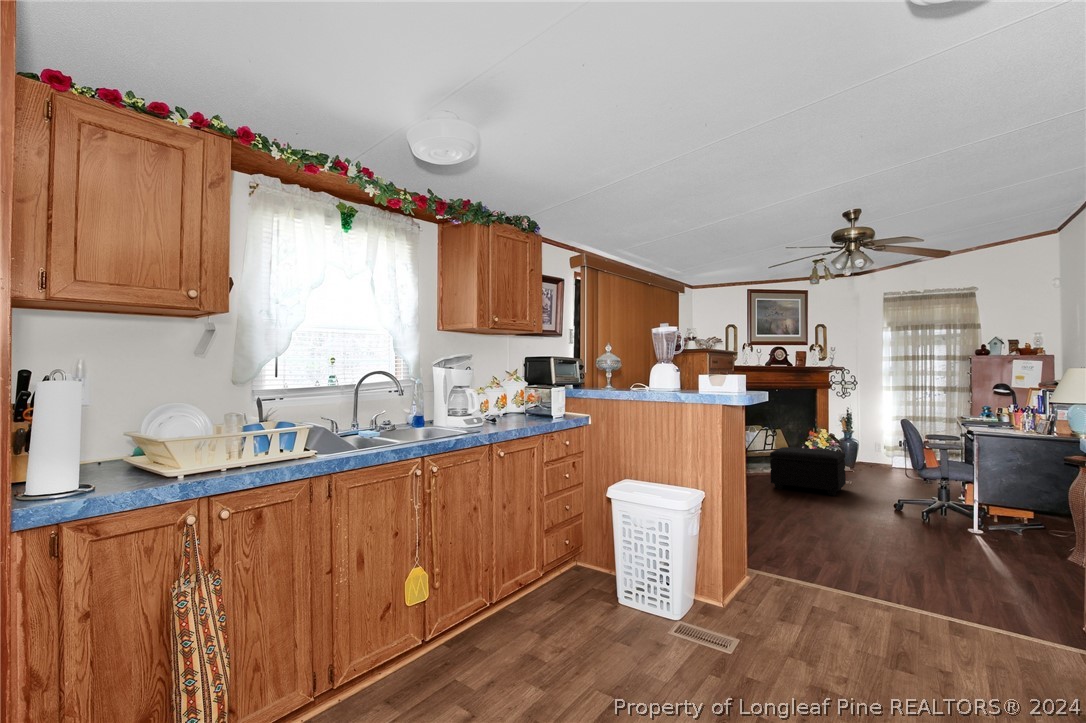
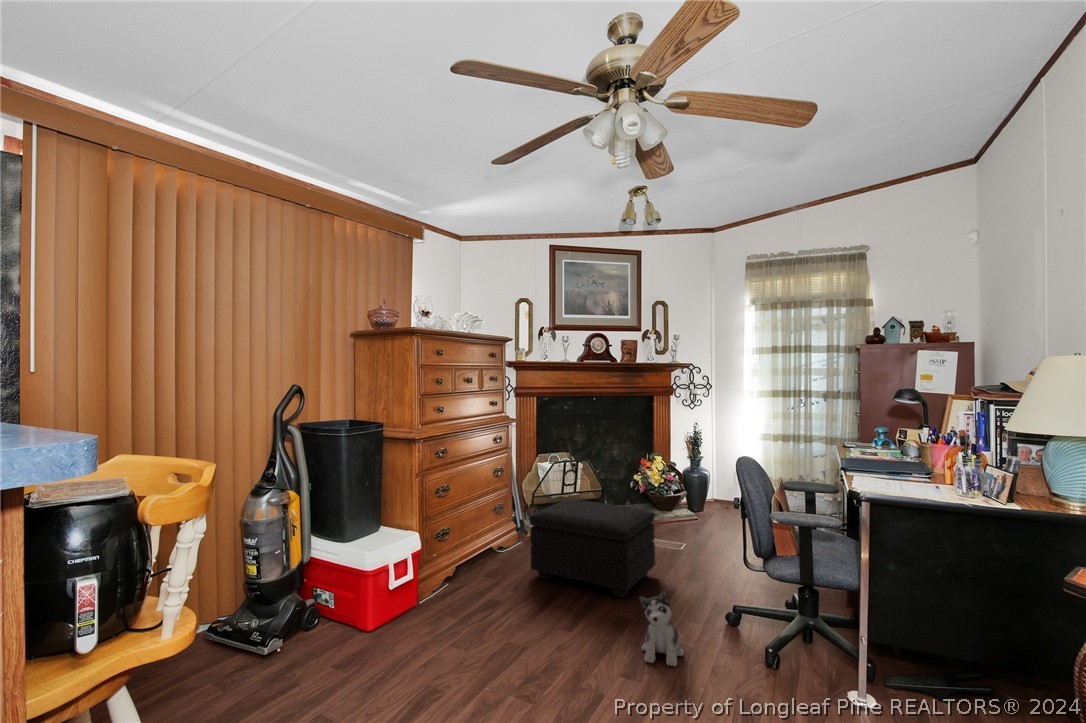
plush toy: none [861,479,886,515] -> present [639,590,683,666]

